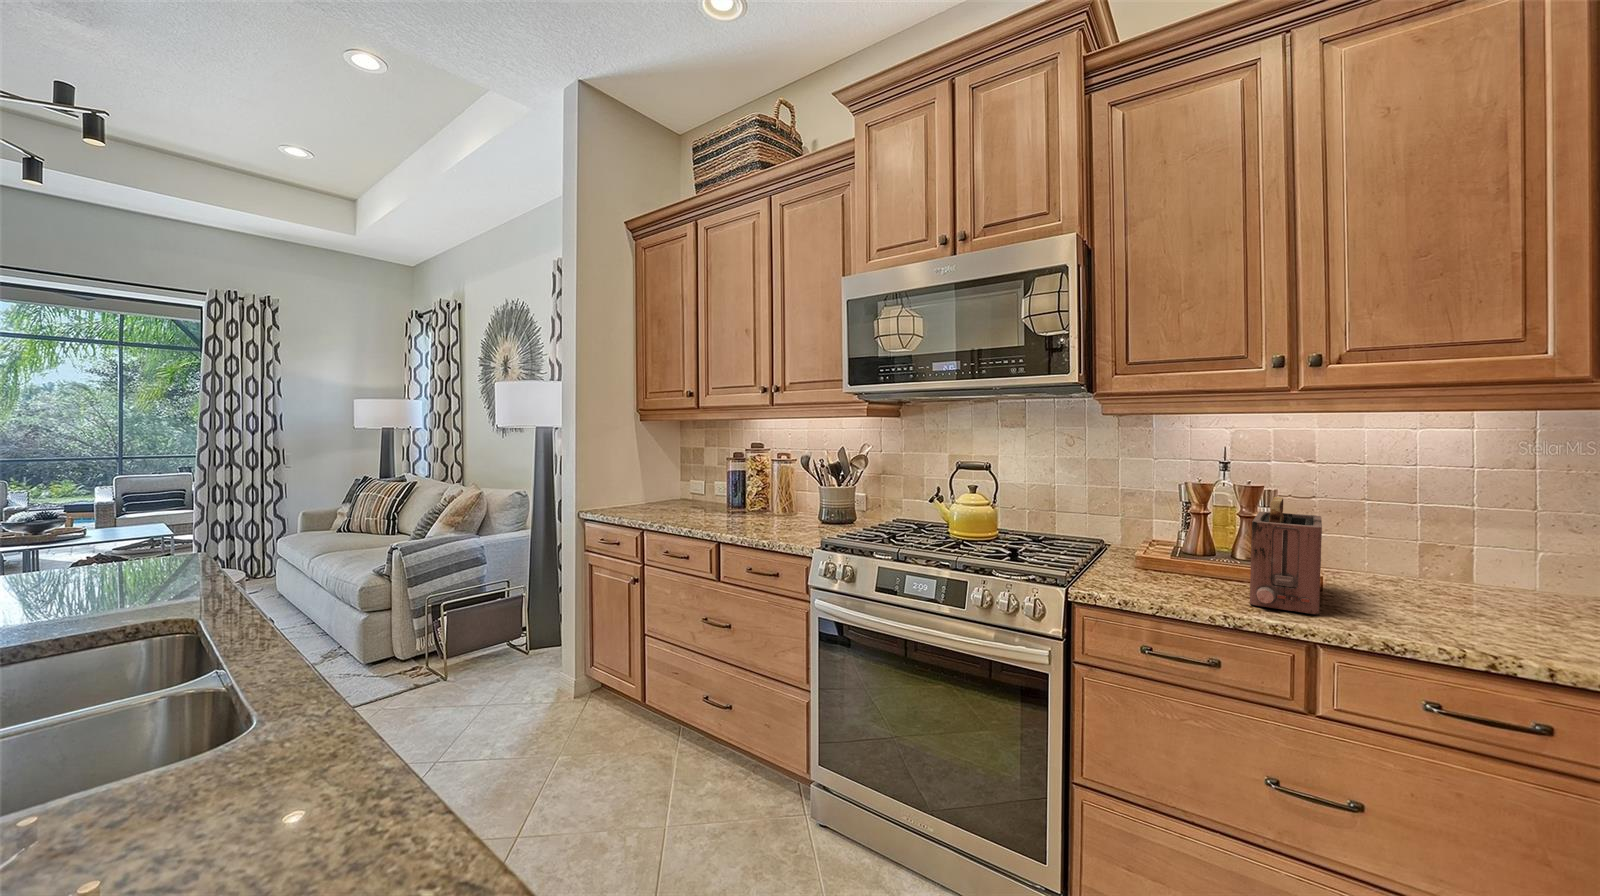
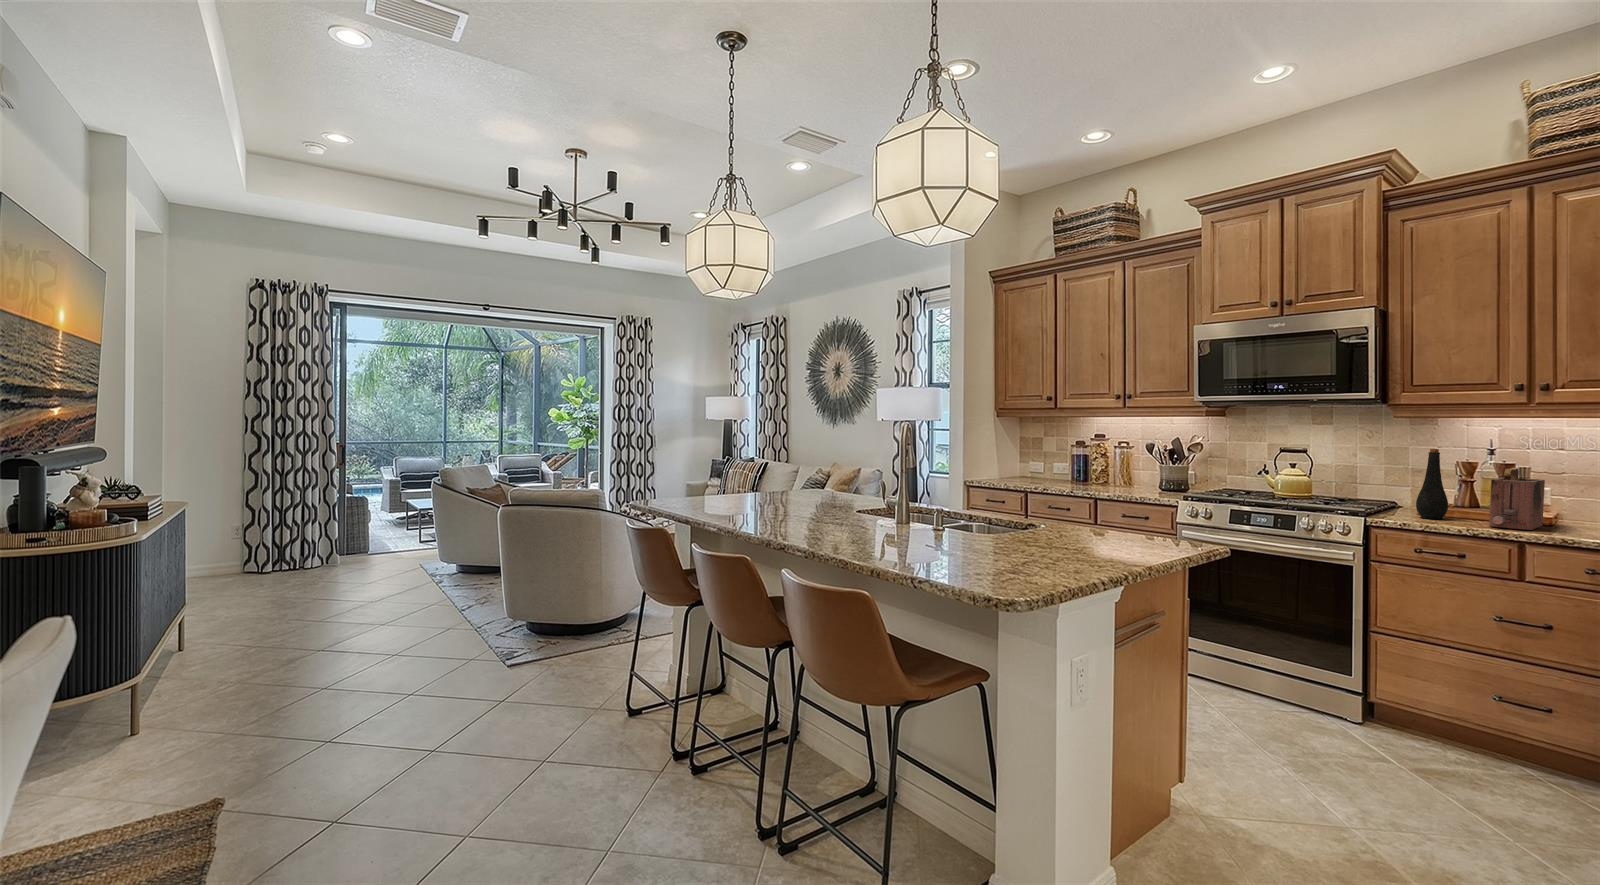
bottle: none [1136,466,1183,584] -> present [1416,449,1448,519]

